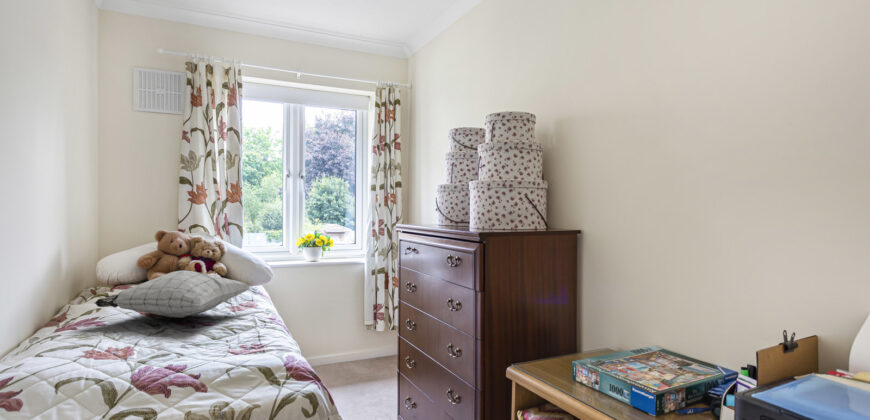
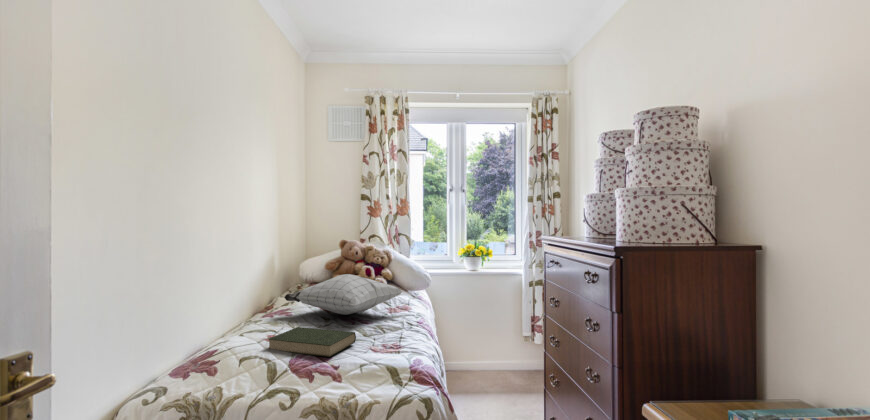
book: none [91,335,209,368] -> present [269,327,356,357]

